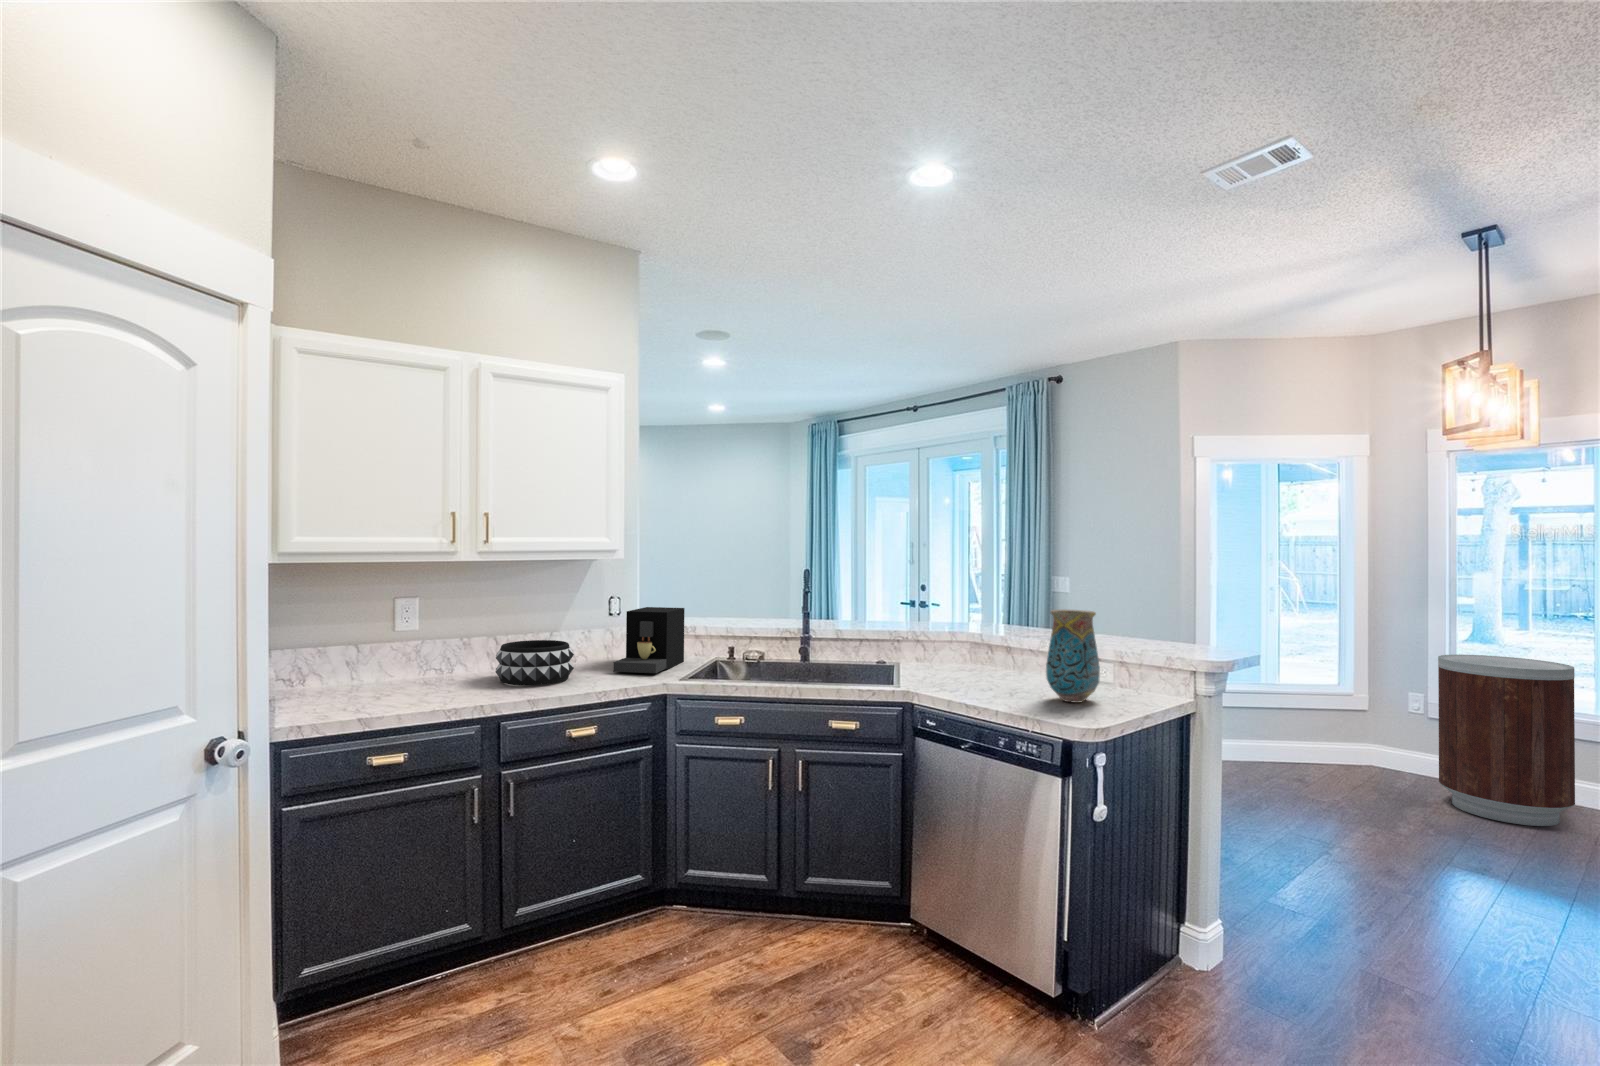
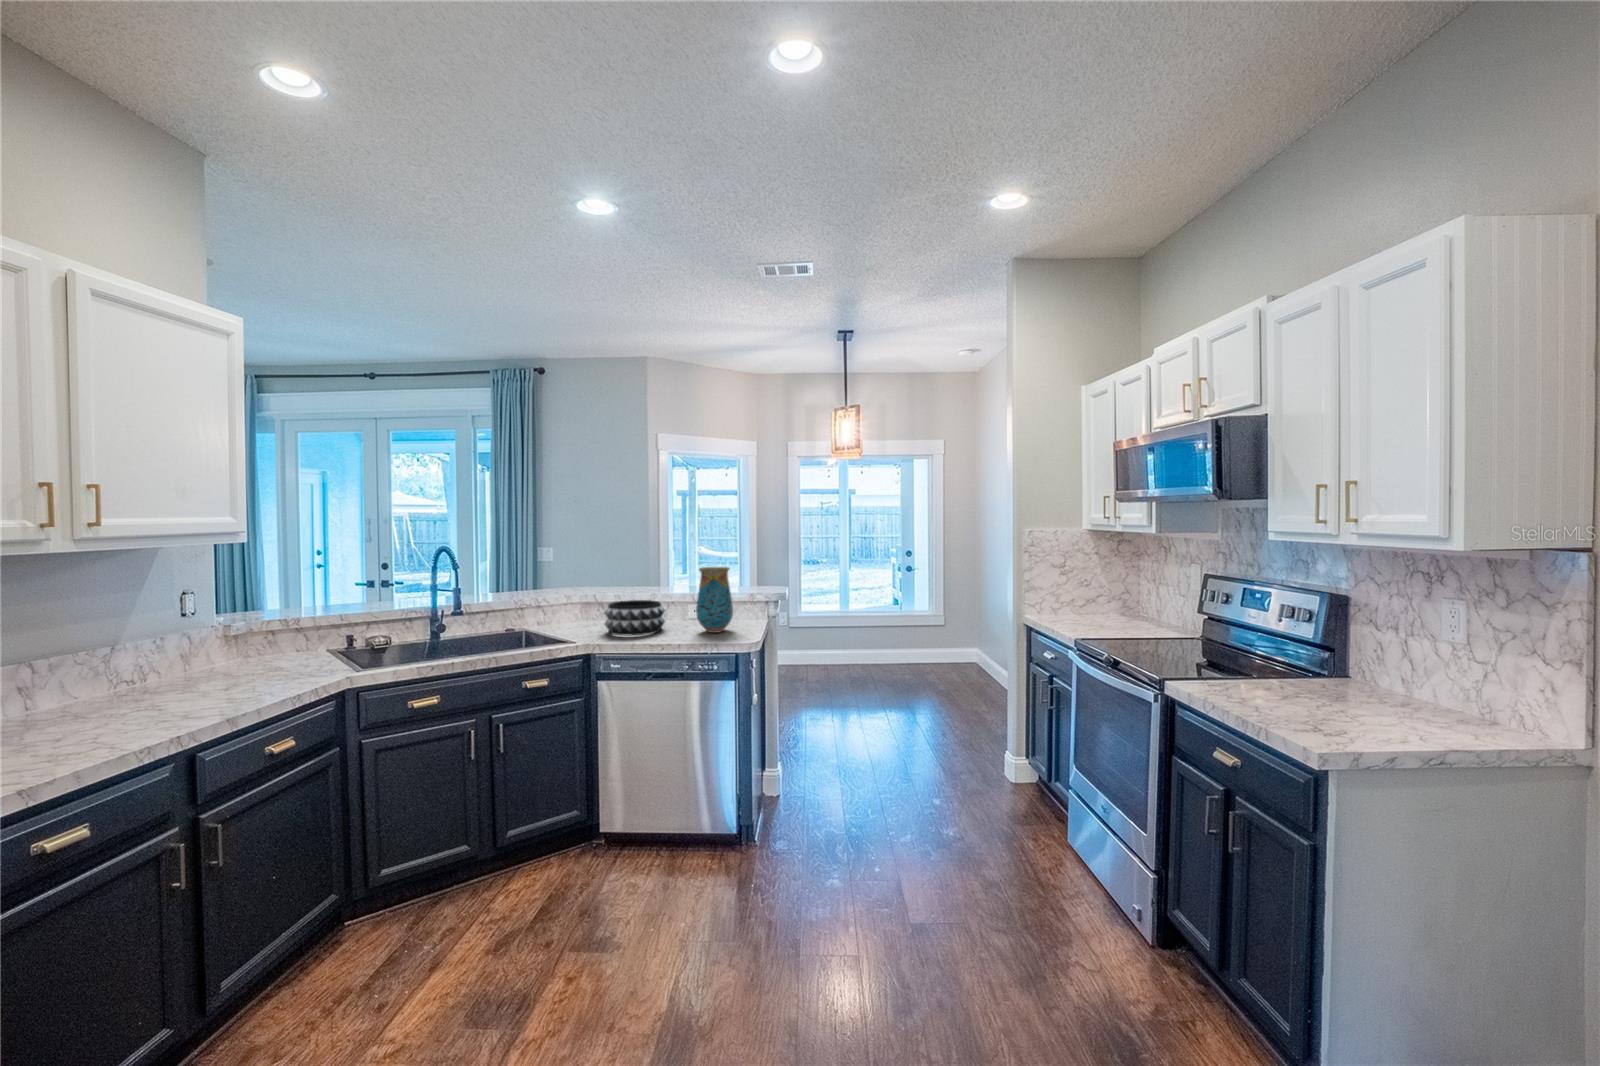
coffee maker: present [613,607,685,673] -> none [244,599,315,681]
decorative bowl: present [495,640,574,685] -> present [605,600,665,635]
trash can: present [1438,654,1575,826] -> none [797,581,857,676]

